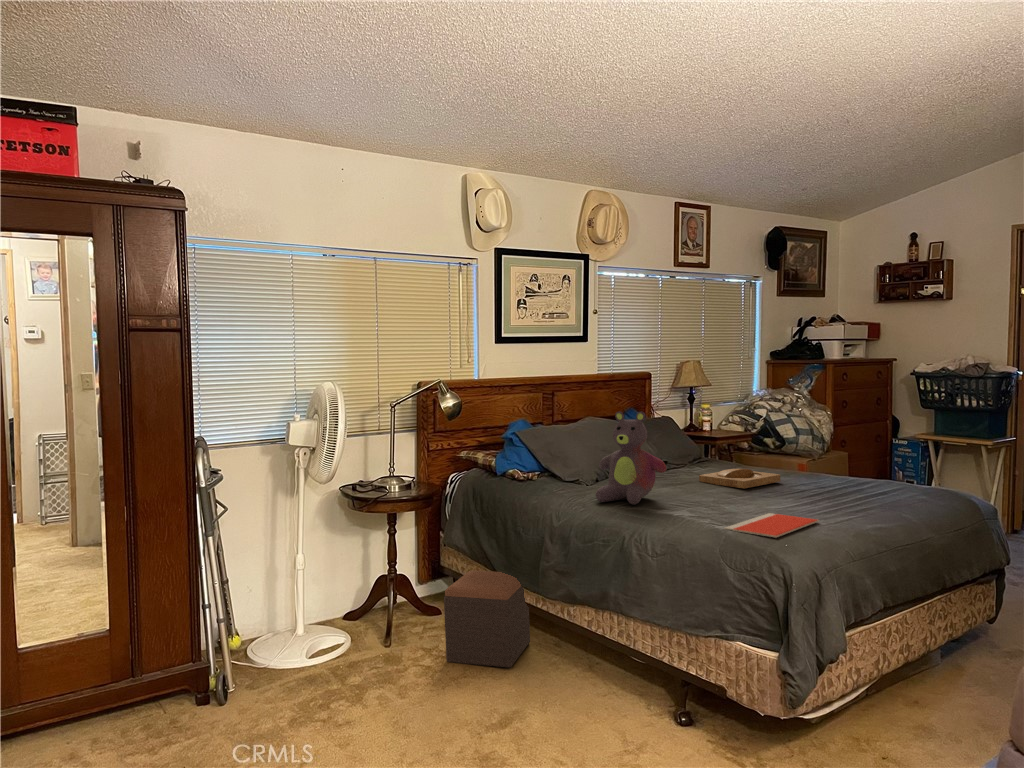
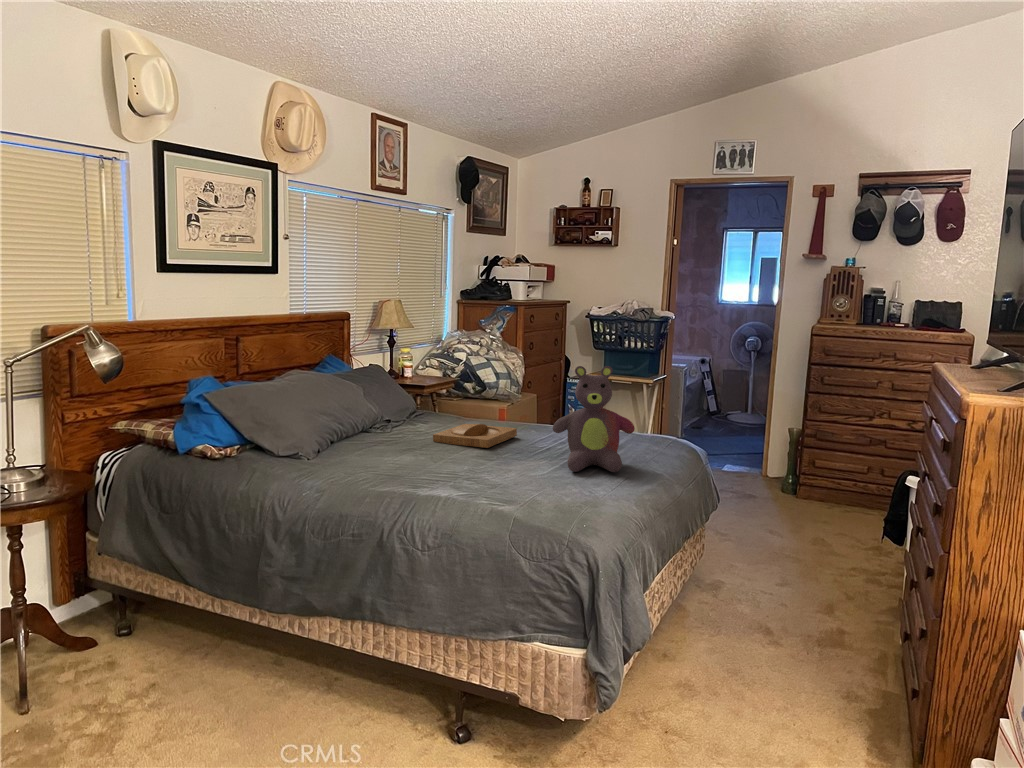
stuffed bear: present [596,412,667,505] -> present [553,366,635,472]
notebook: present [725,513,819,537] -> none [504,480,592,514]
footstool: present [444,570,530,668] -> none [115,580,239,721]

